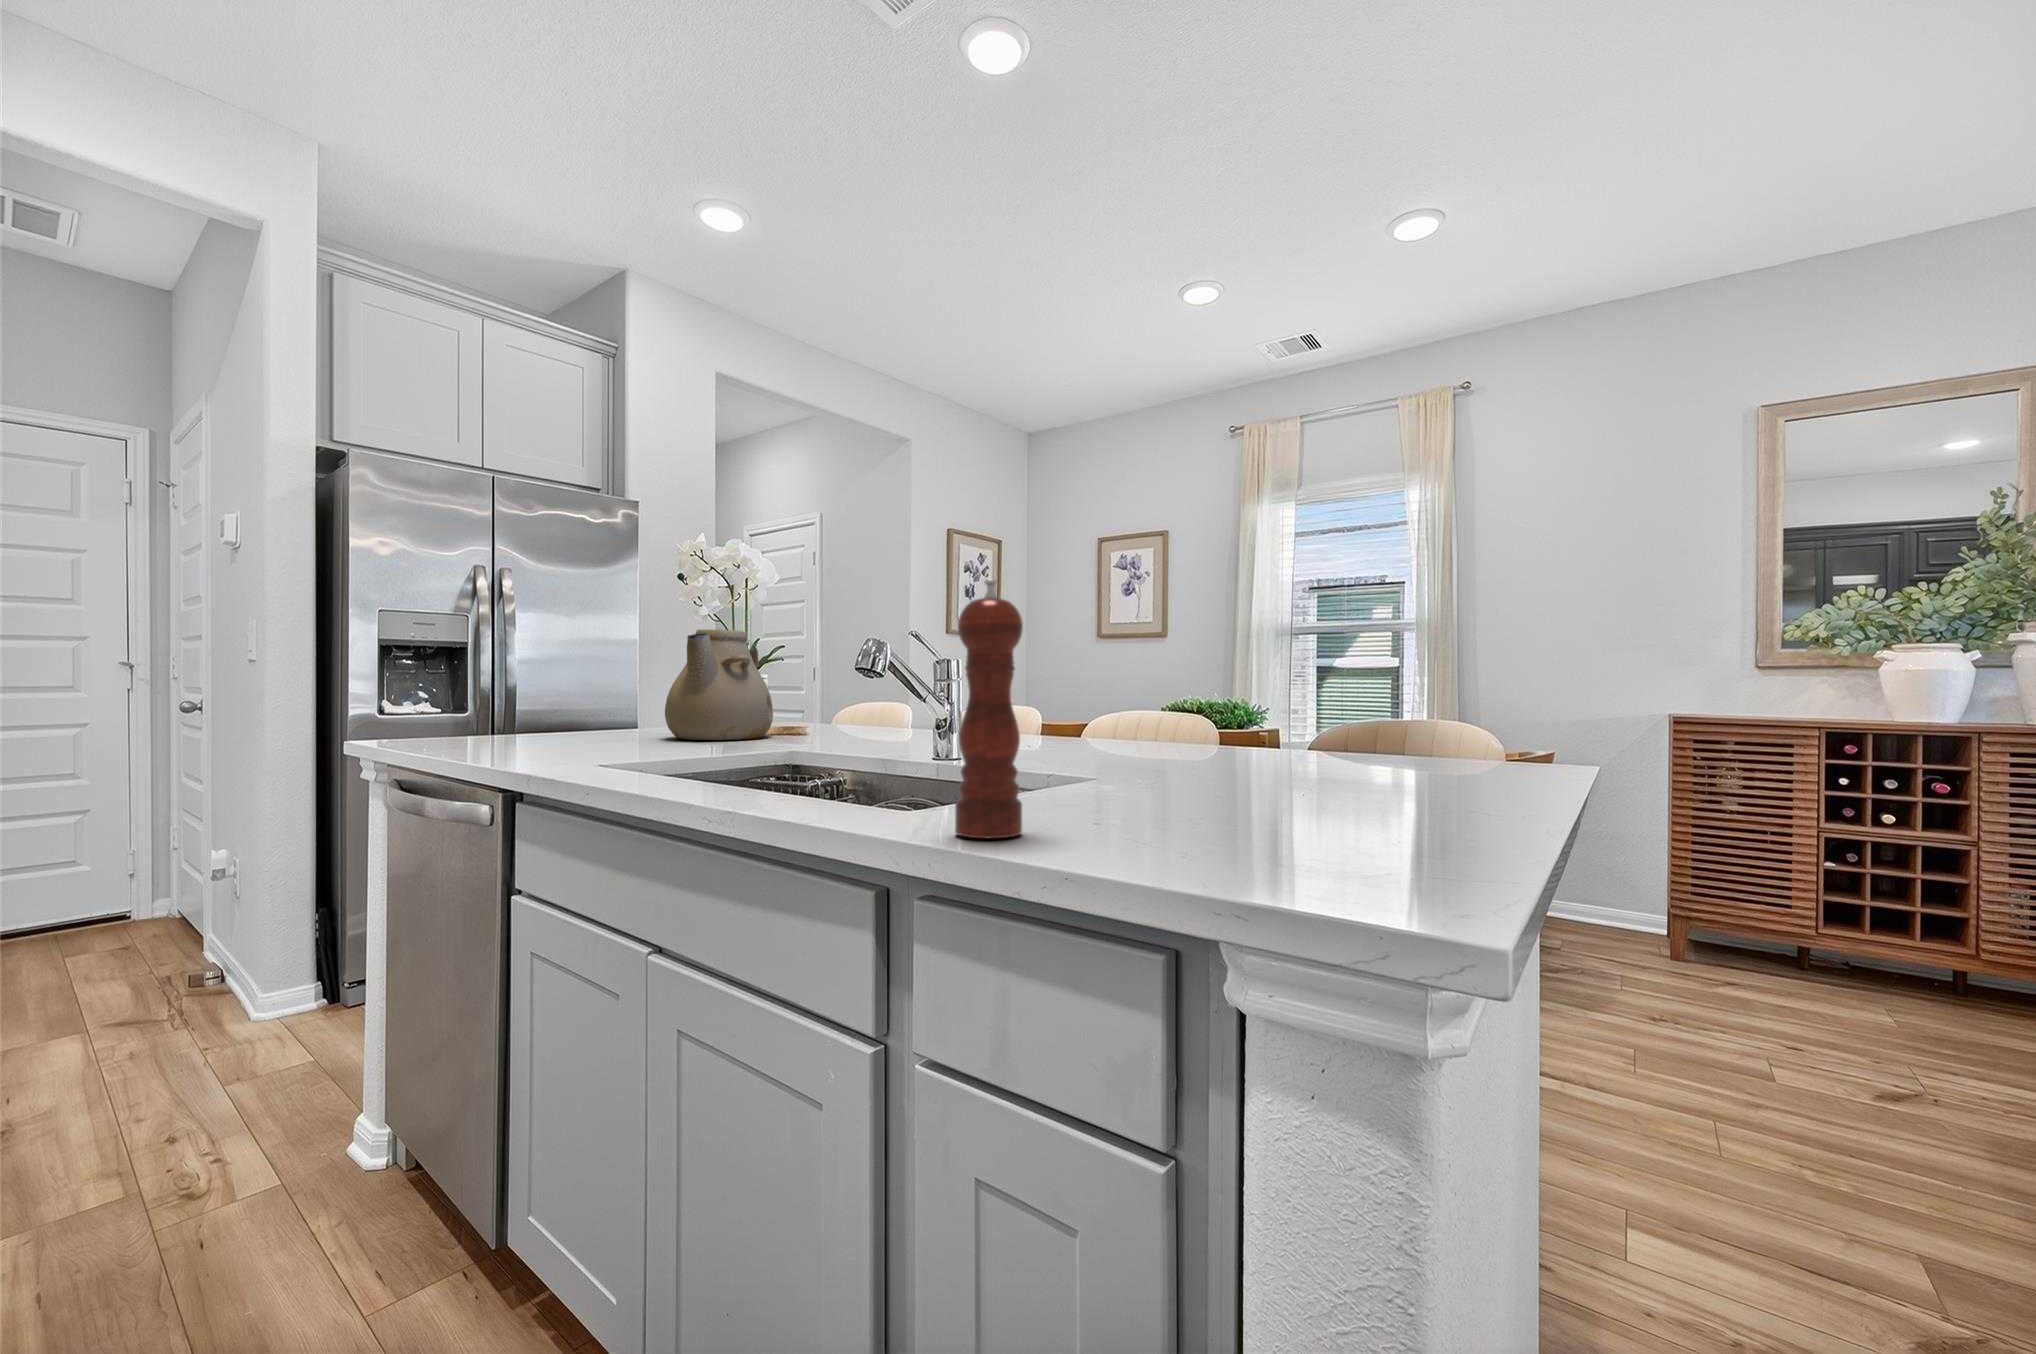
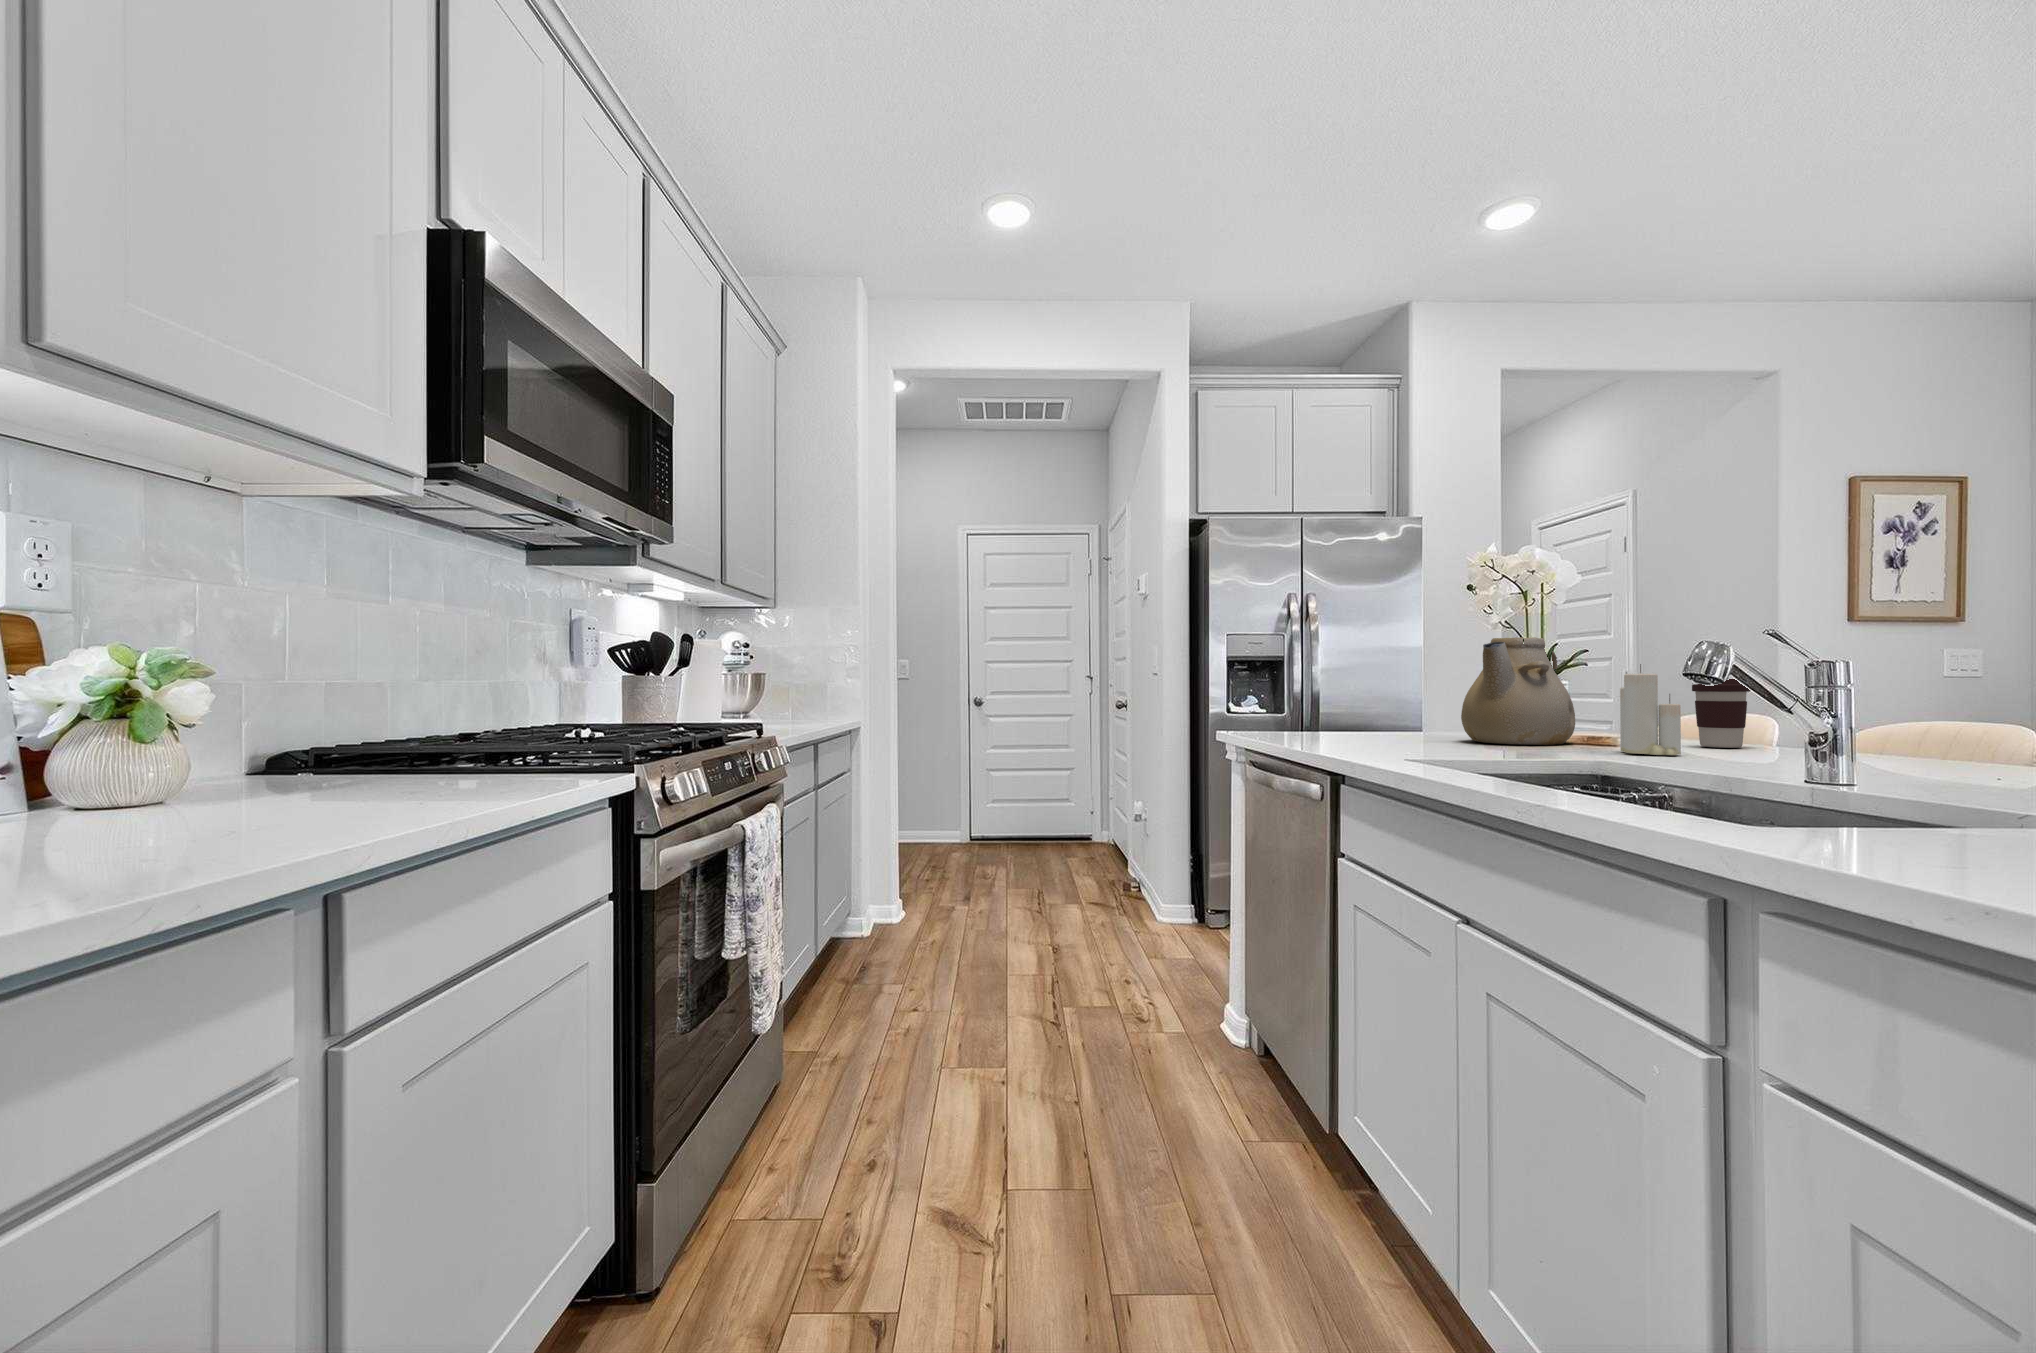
pepper mill: present [955,580,1023,838] -> none [1814,577,1914,860]
candle: none [810,659,858,745] -> present [1620,664,1681,755]
coffee cup: none [867,672,909,736] -> present [1692,679,1750,748]

